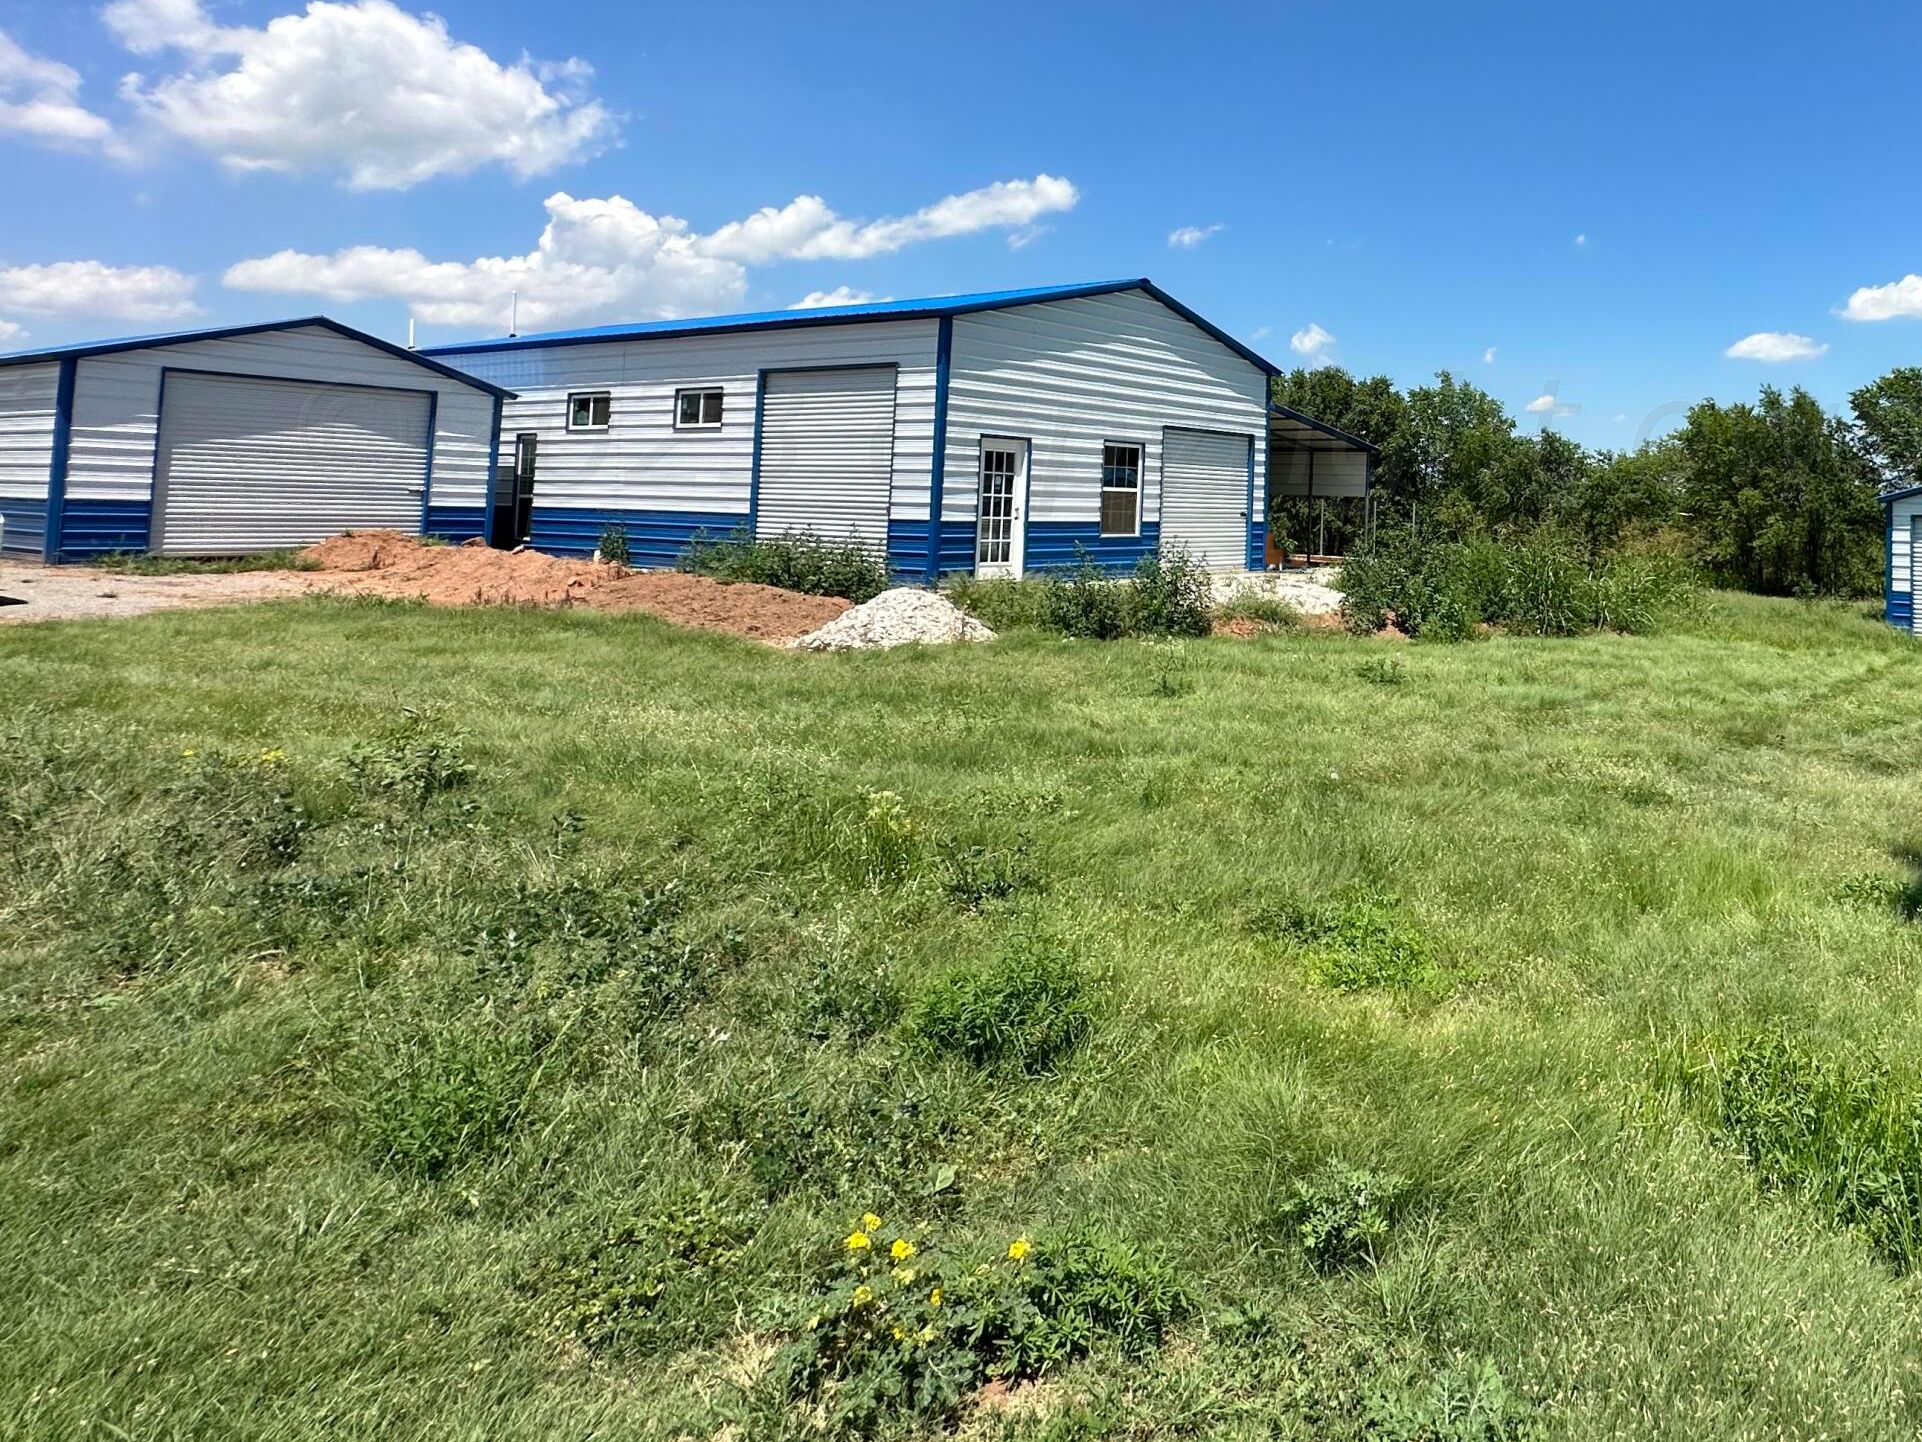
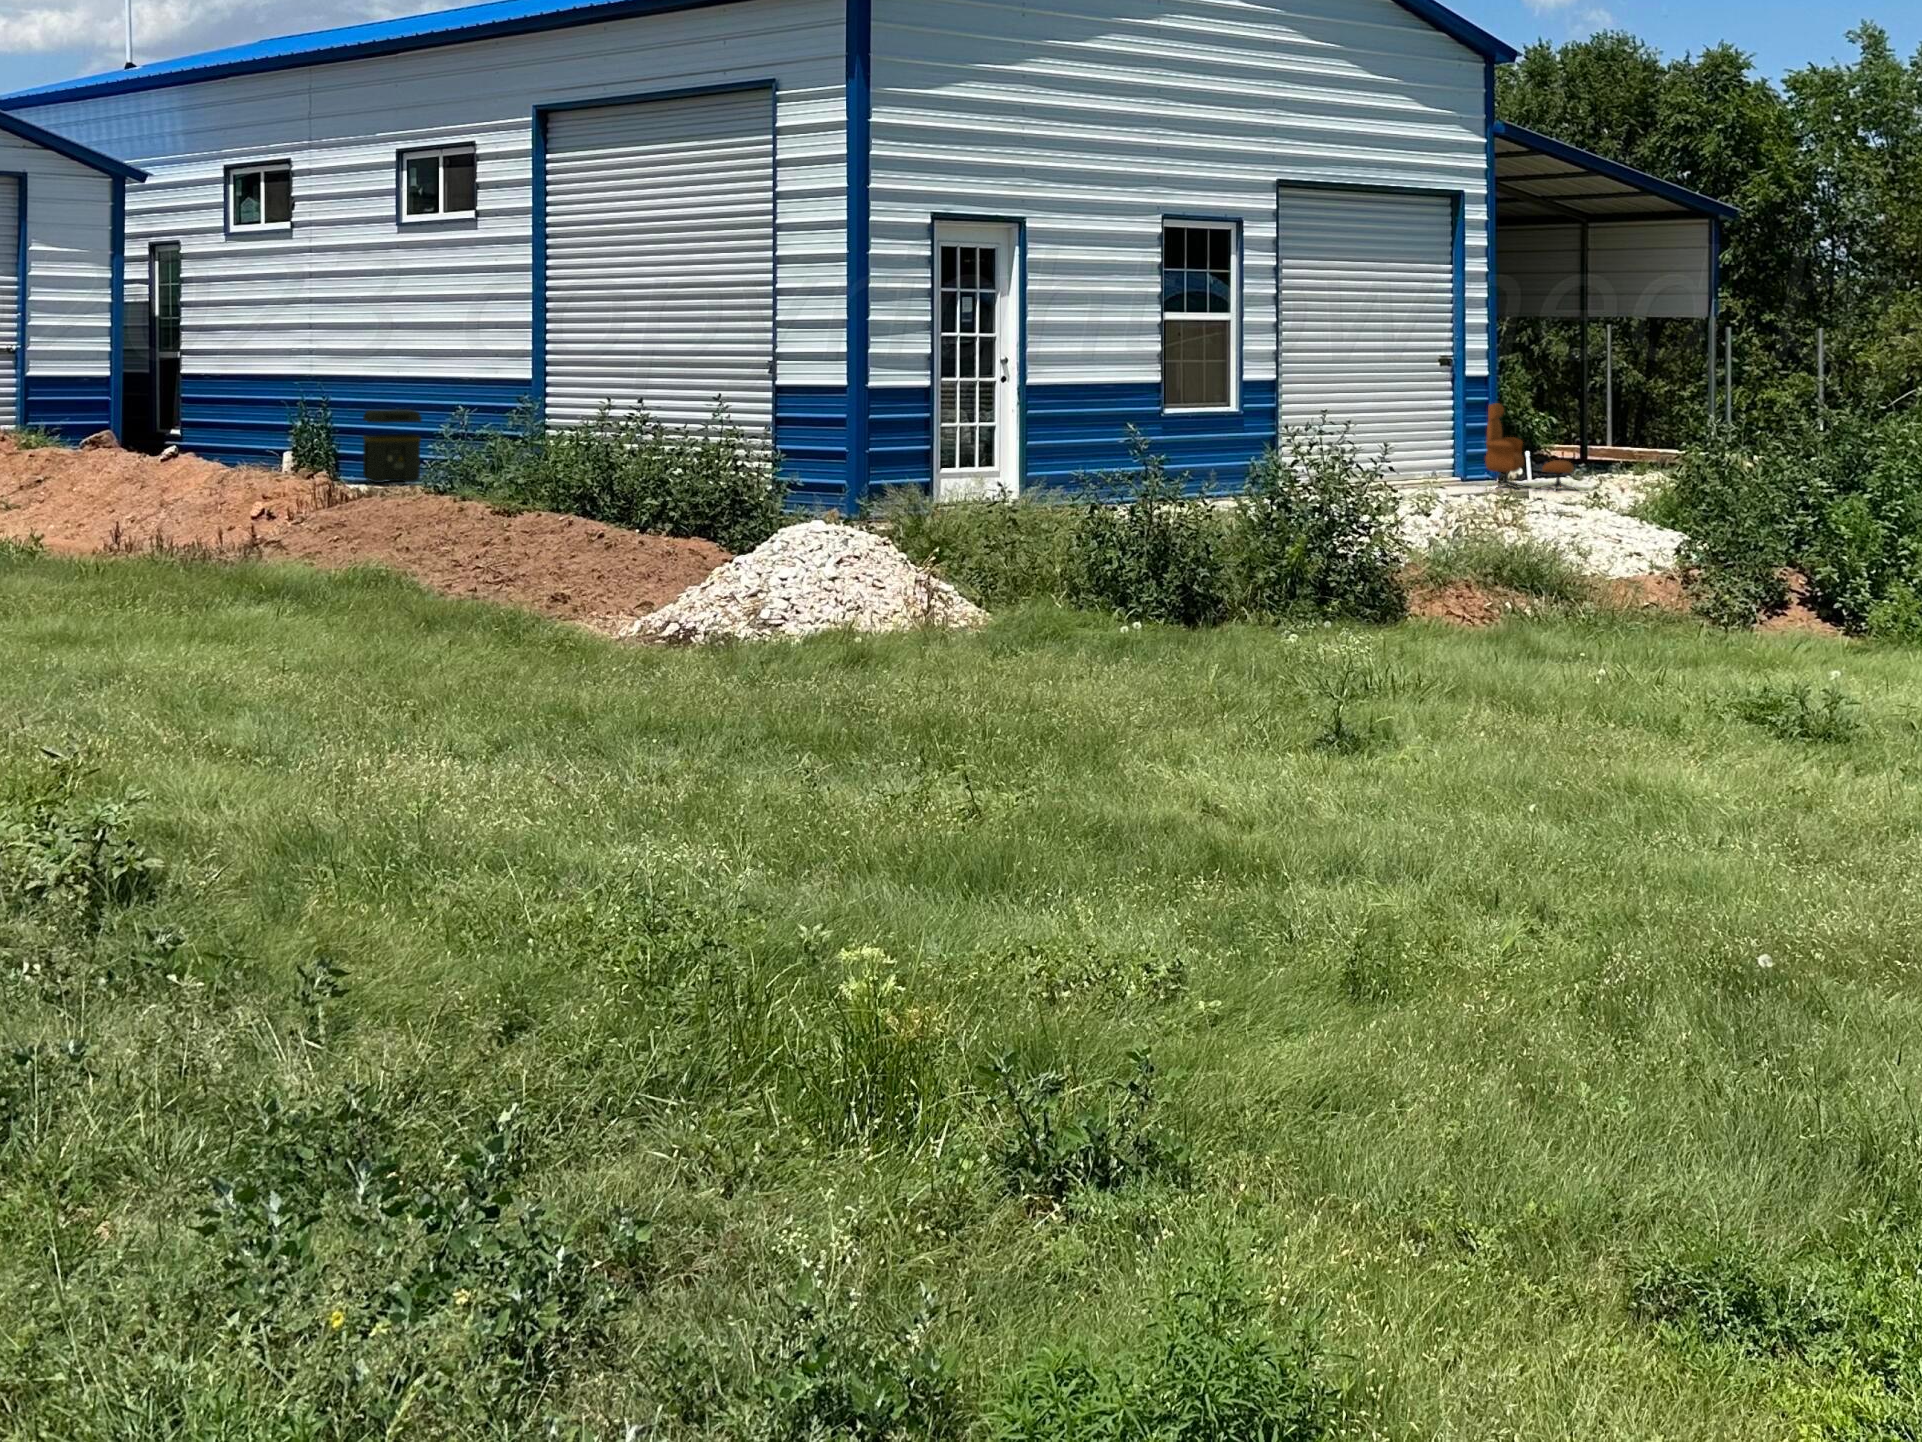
toolbox: none [648,528,687,568] -> present [363,409,422,483]

